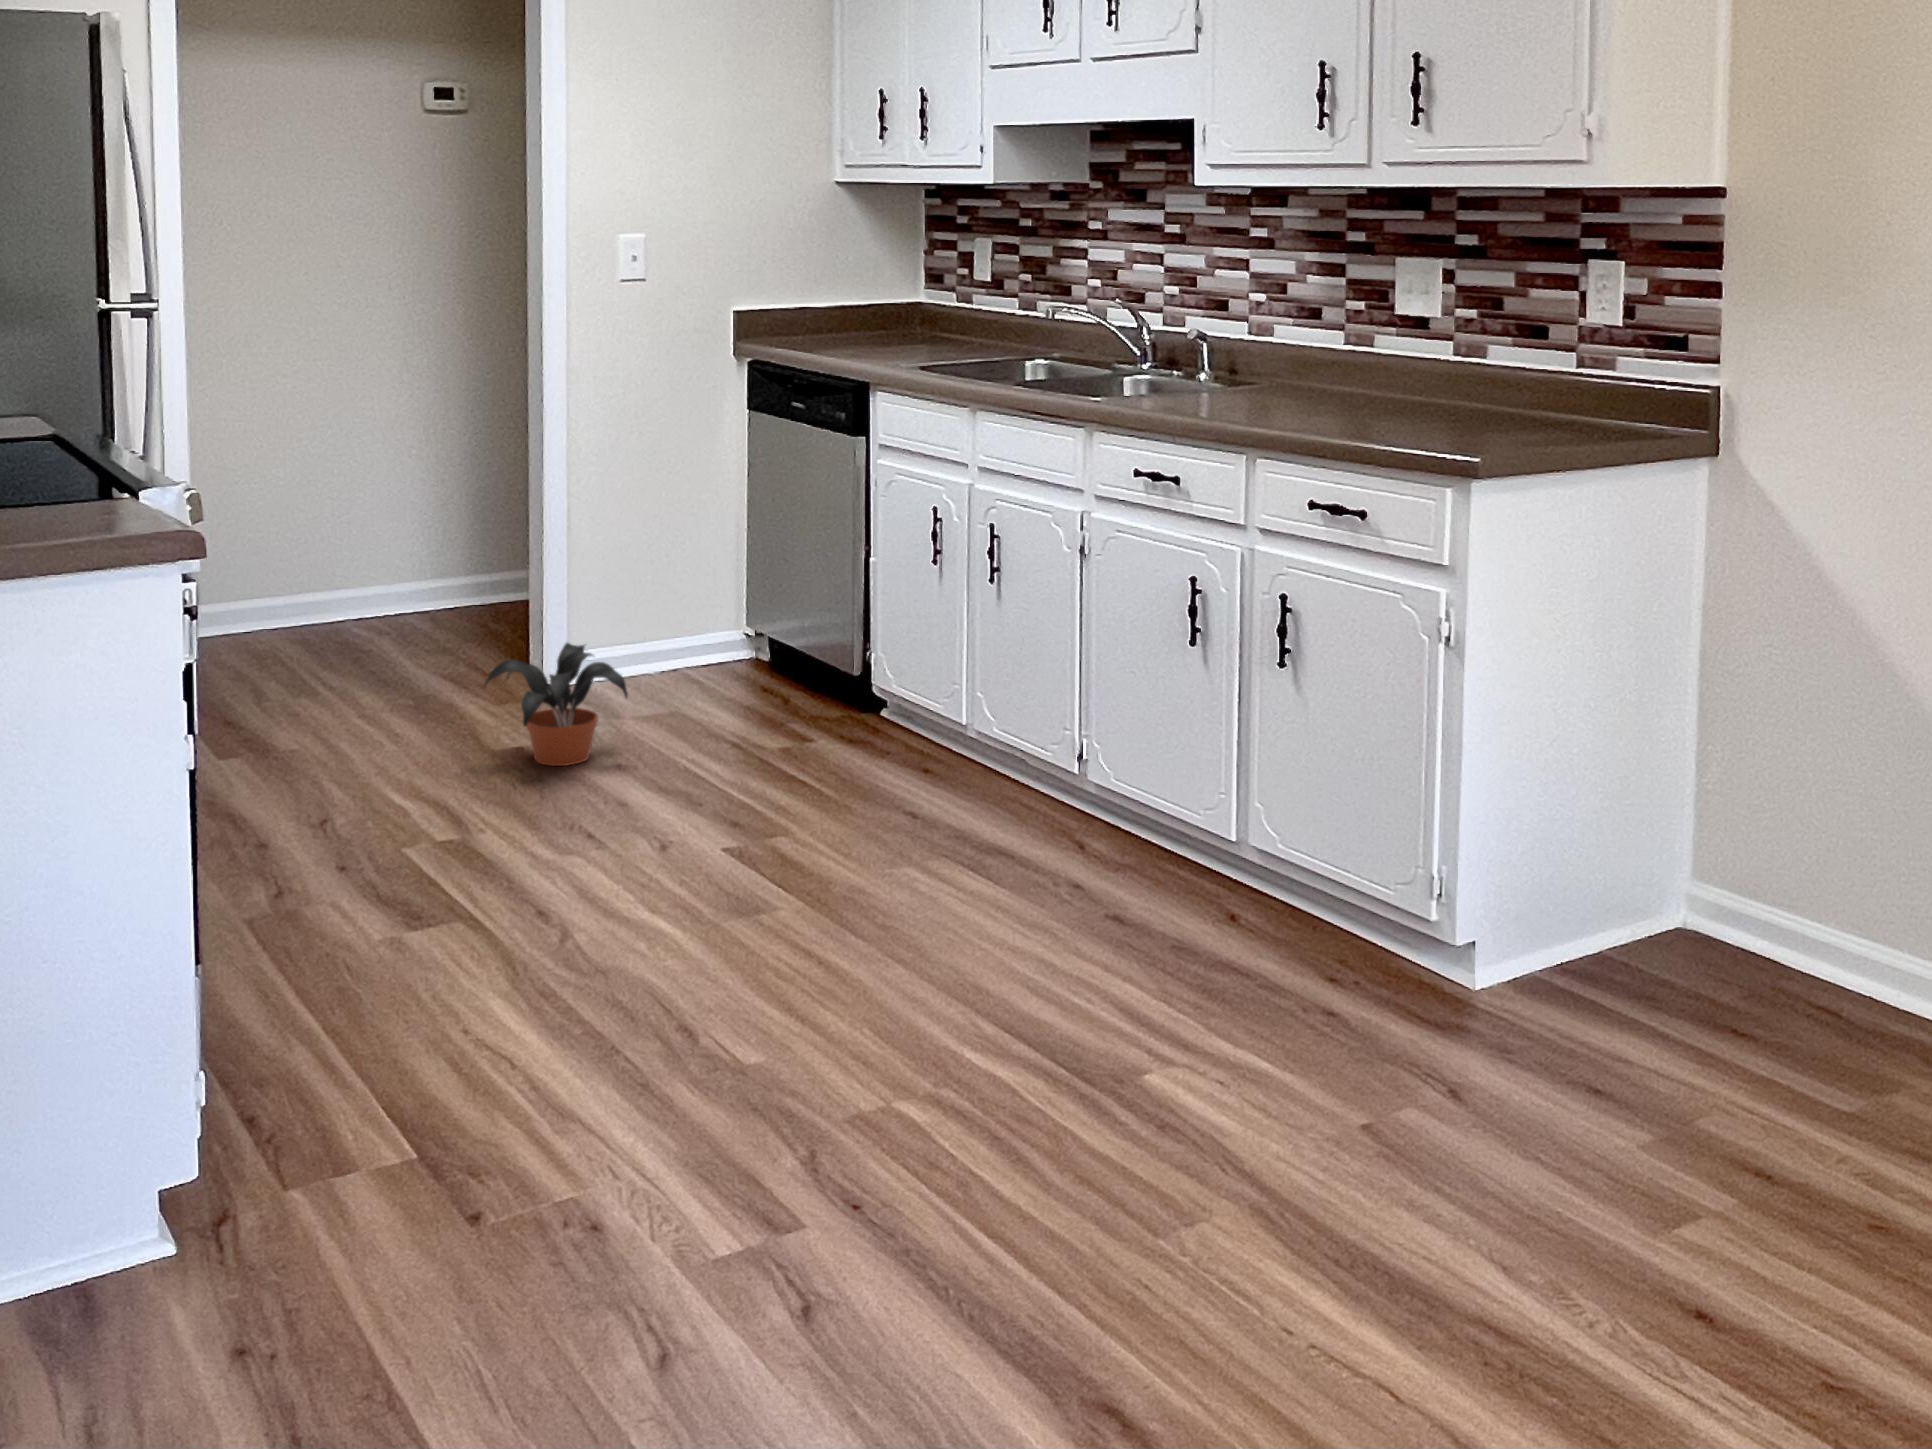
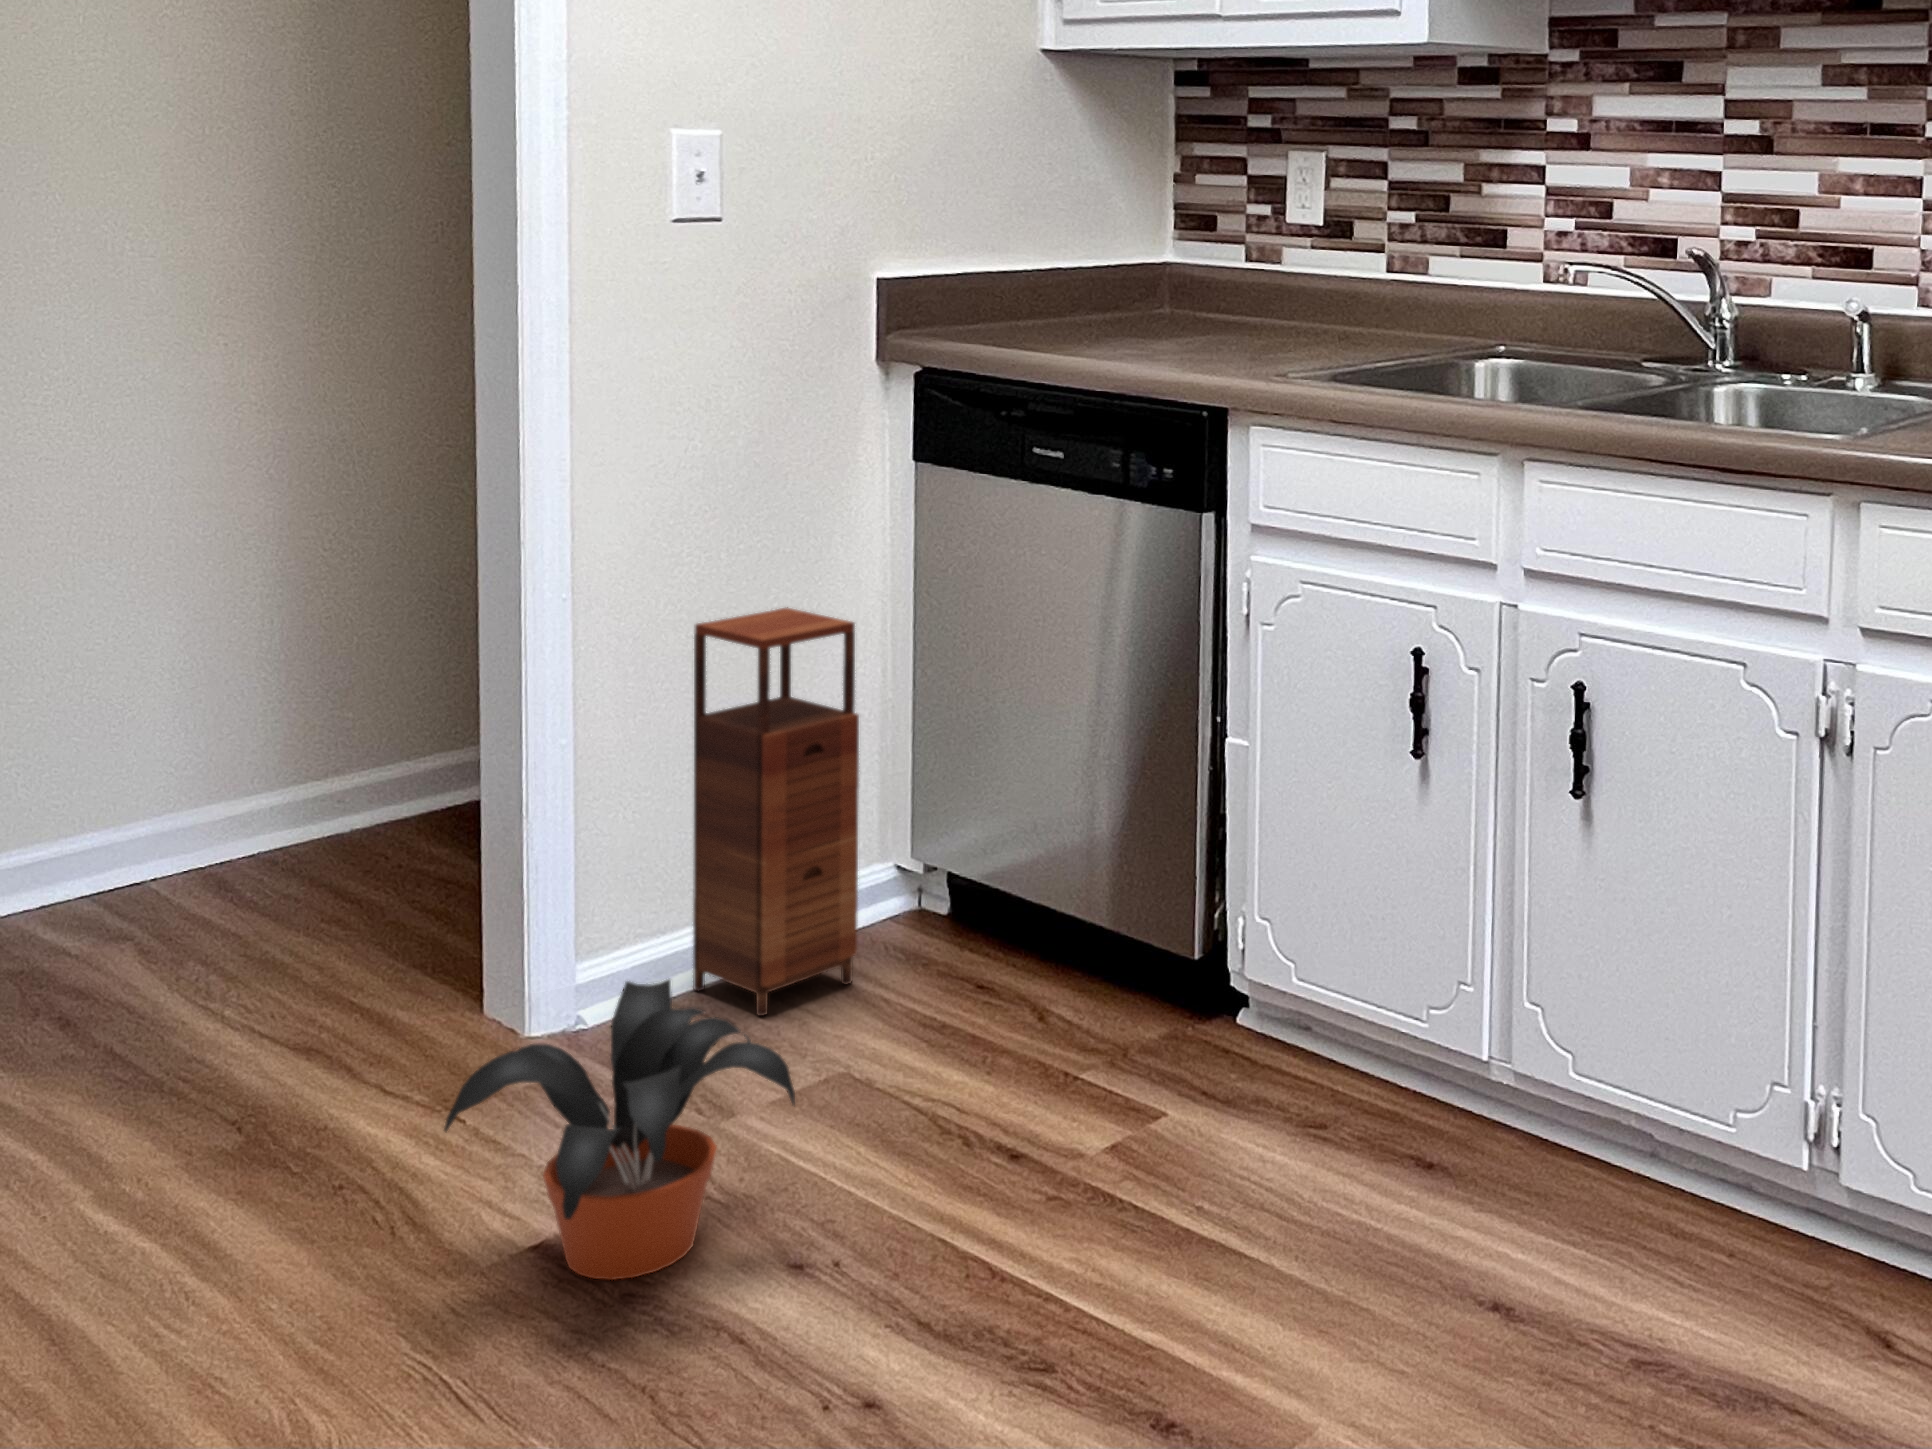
storage cabinet: none [632,486,709,690] -> present [693,607,859,1016]

